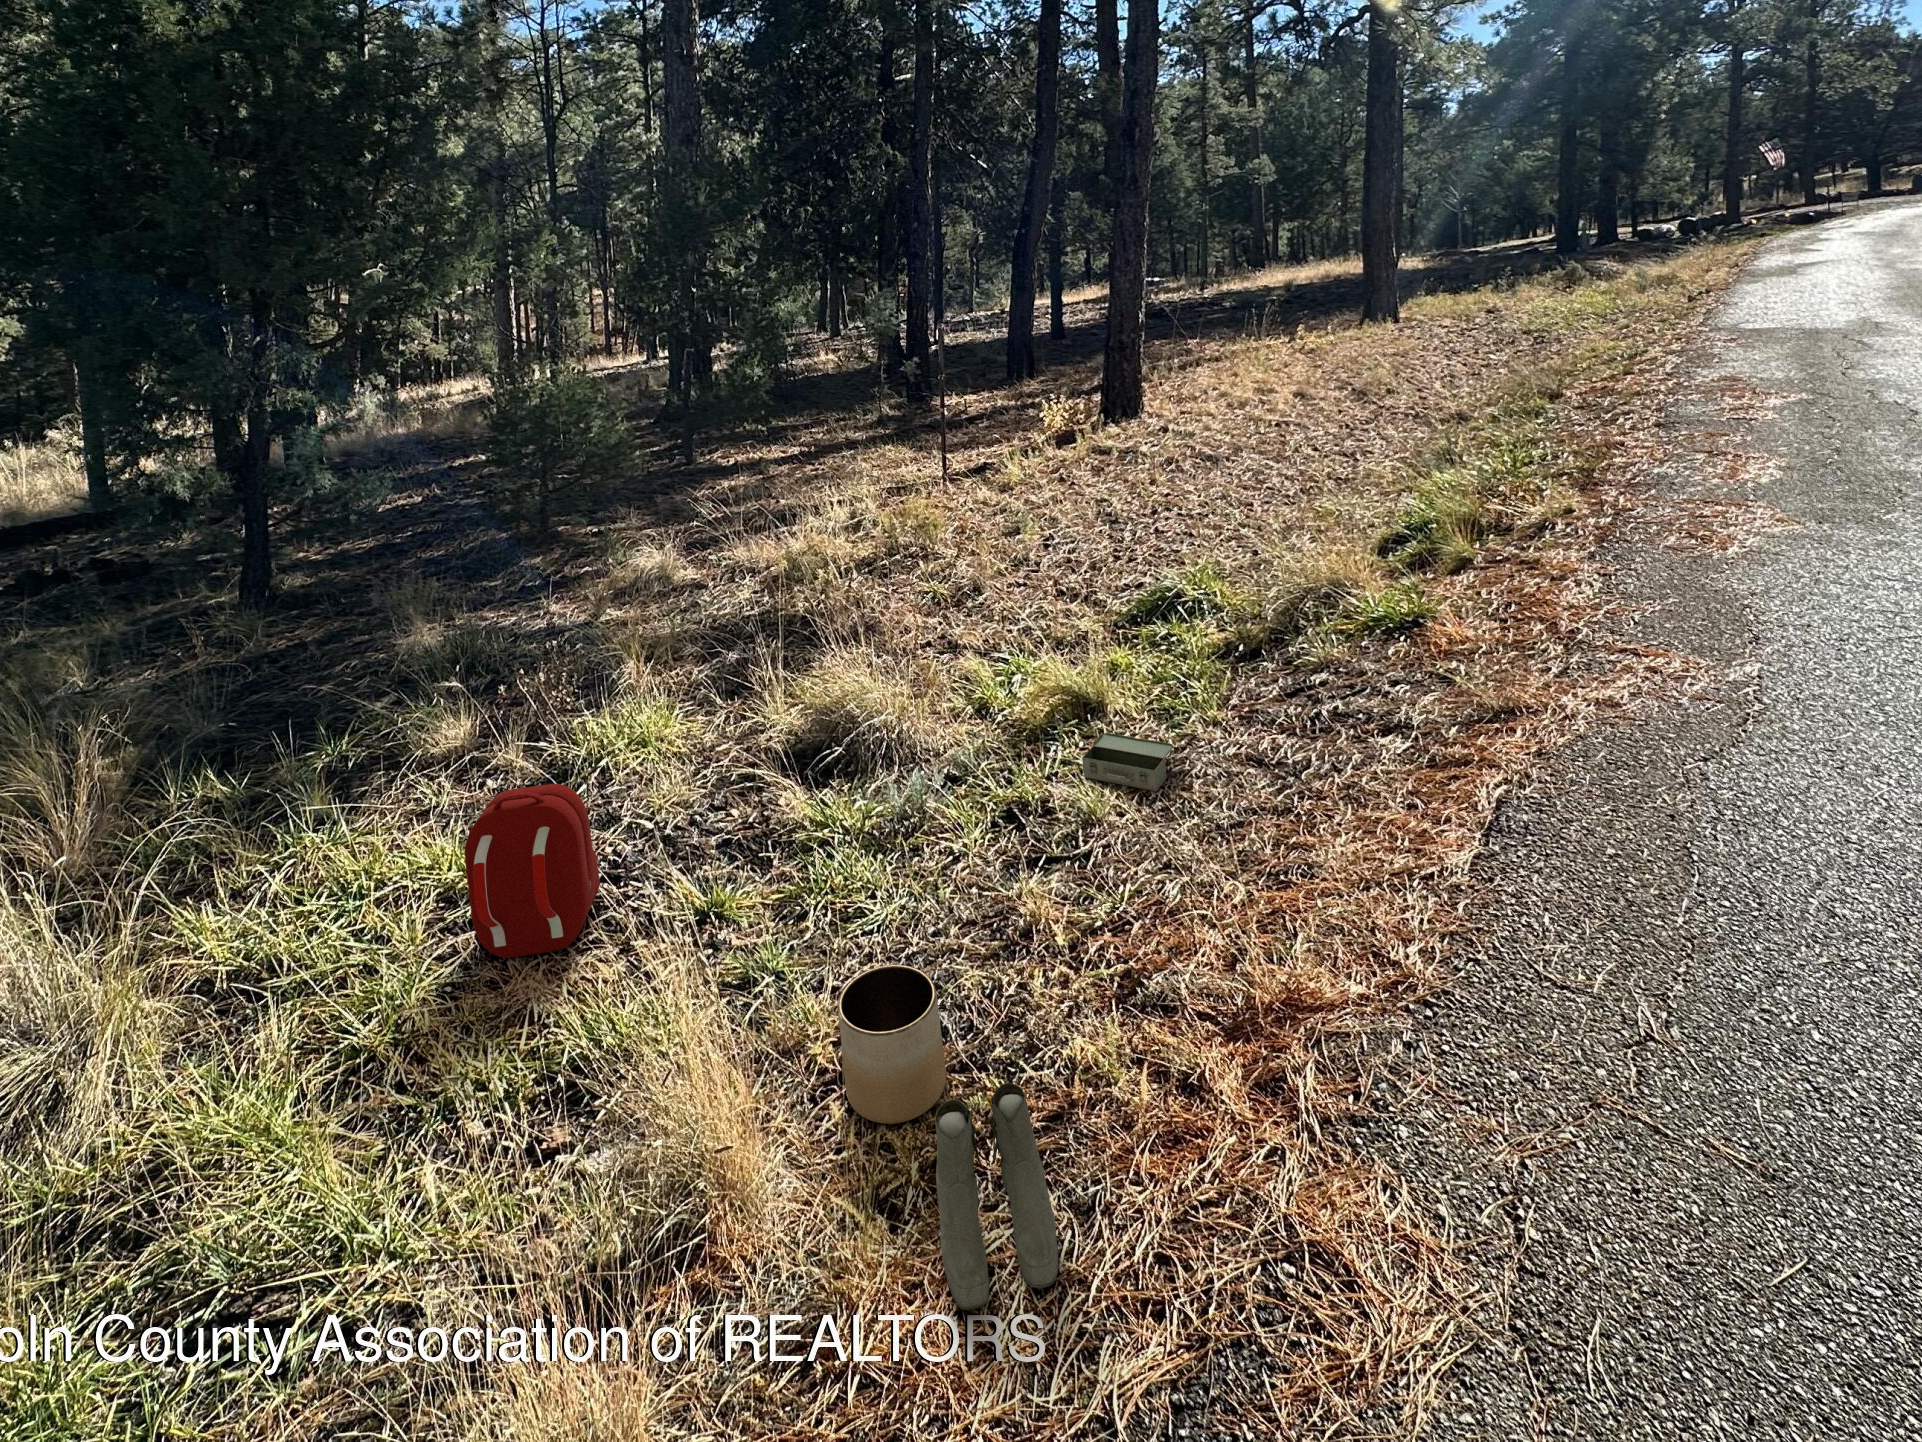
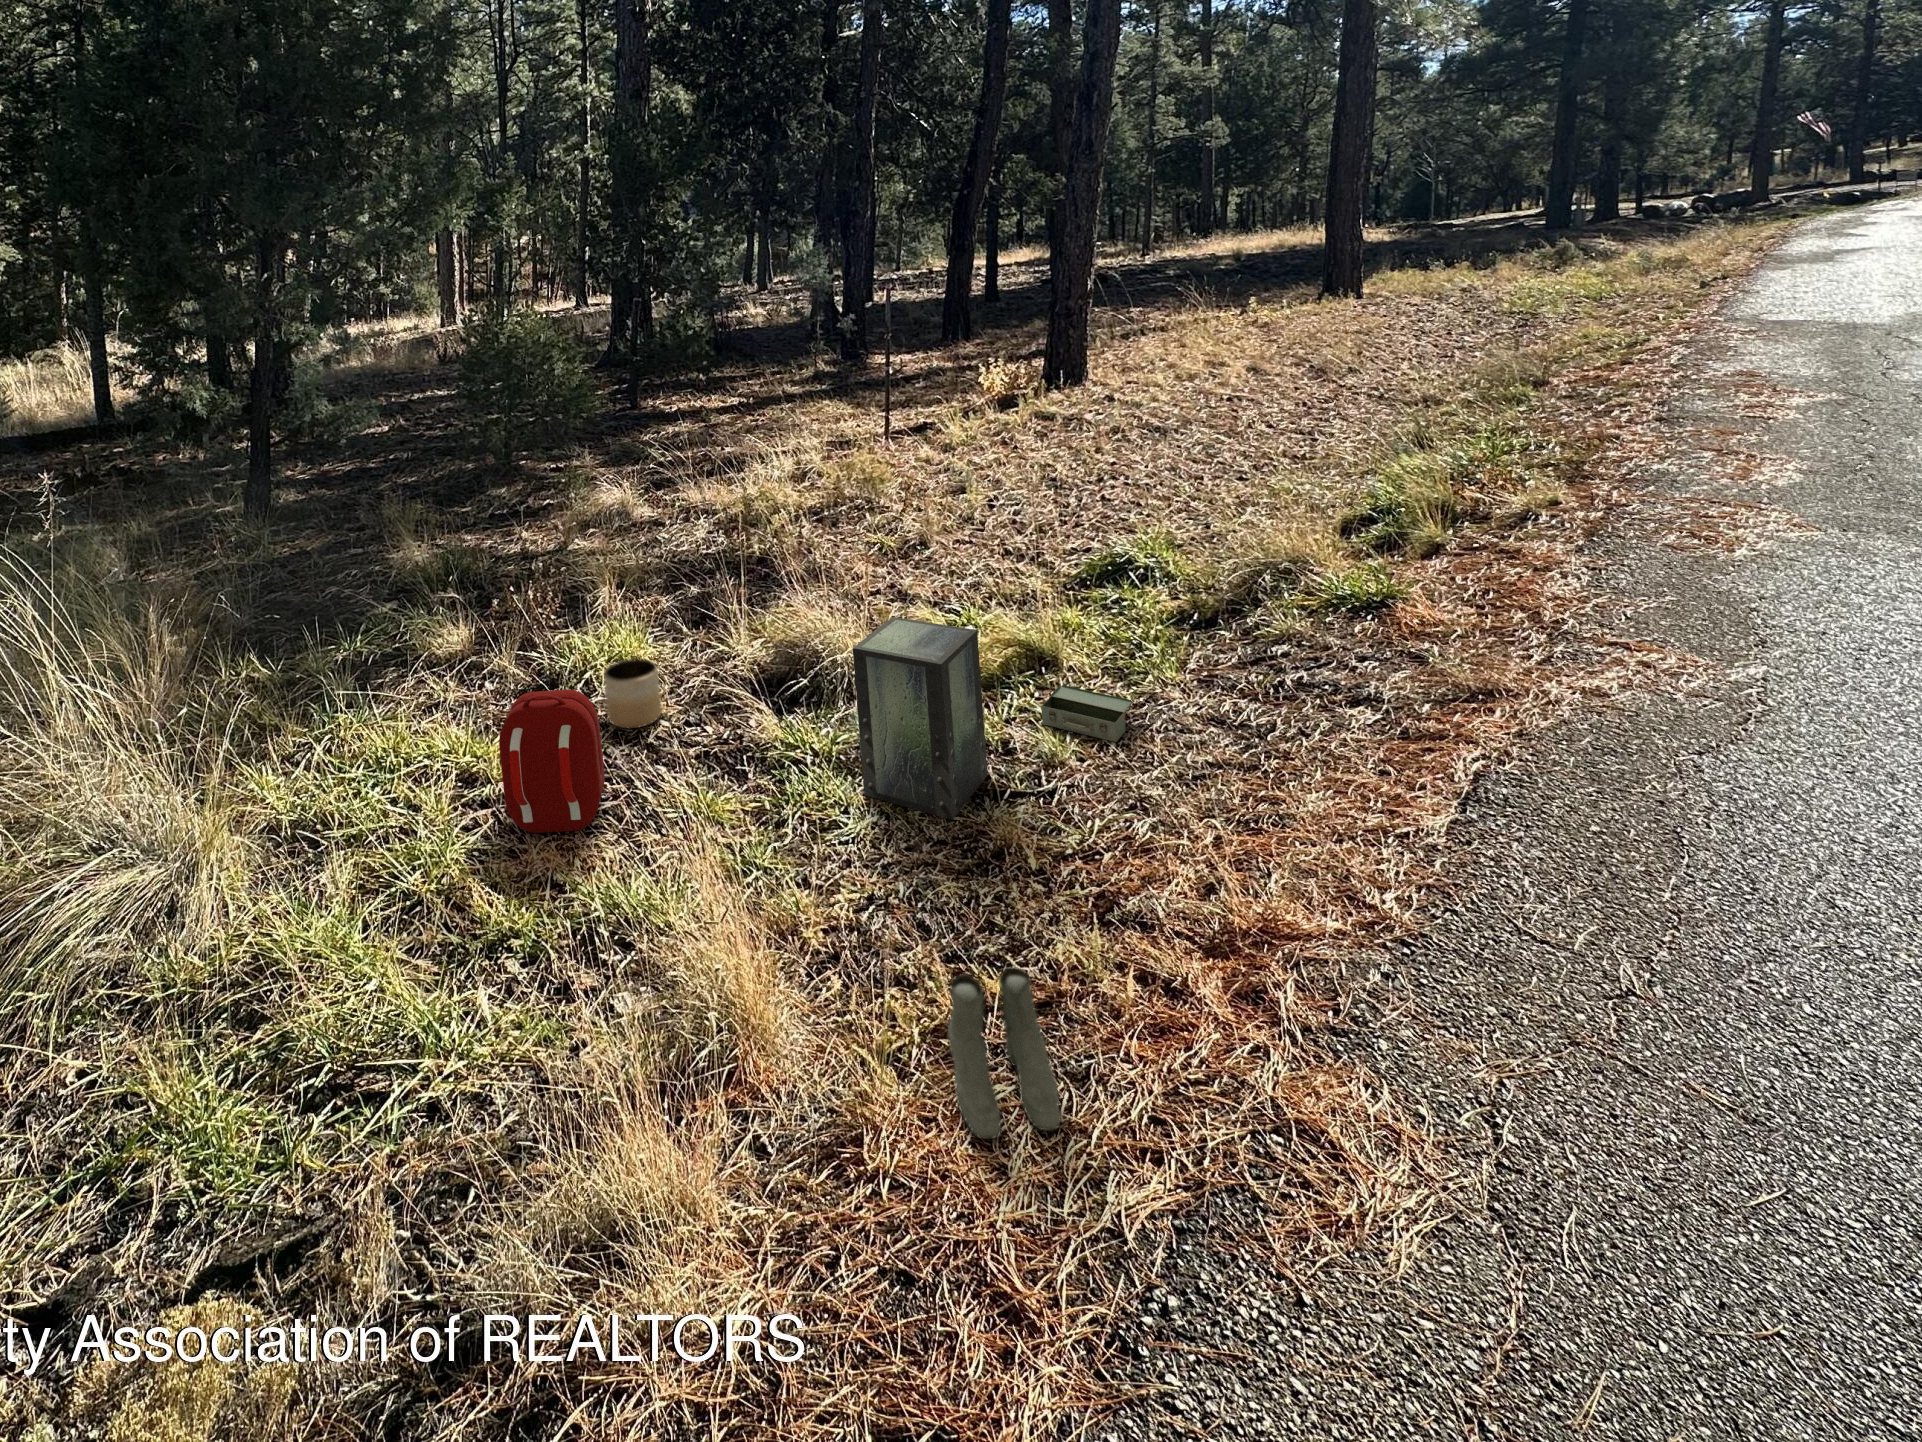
storage box: none [871,673,1022,897] -> present [853,617,988,820]
planter: present [838,965,946,1124] -> present [604,659,662,729]

